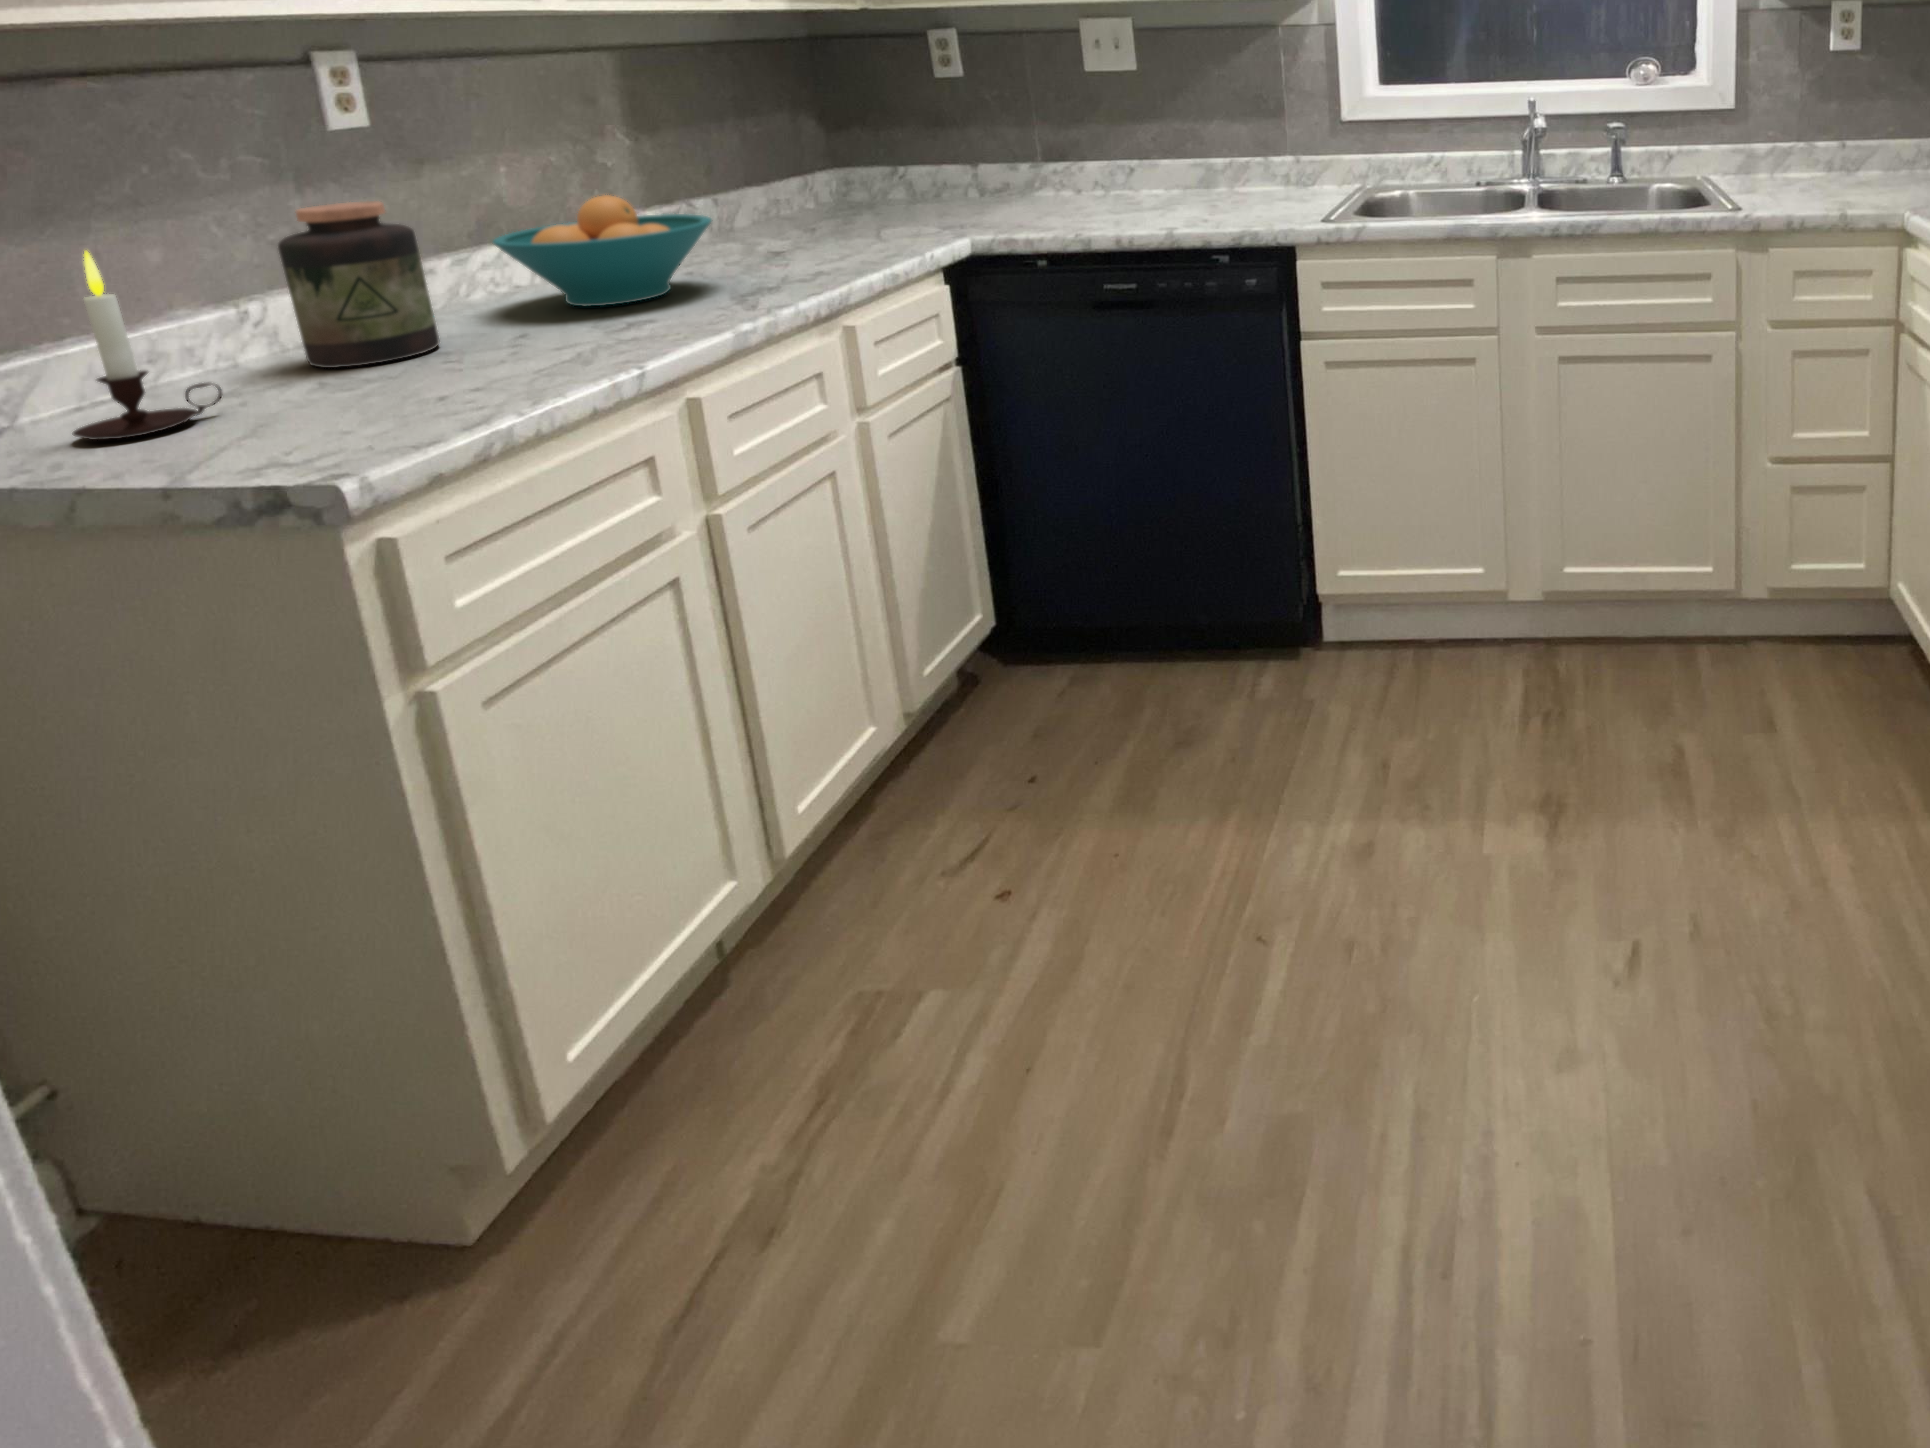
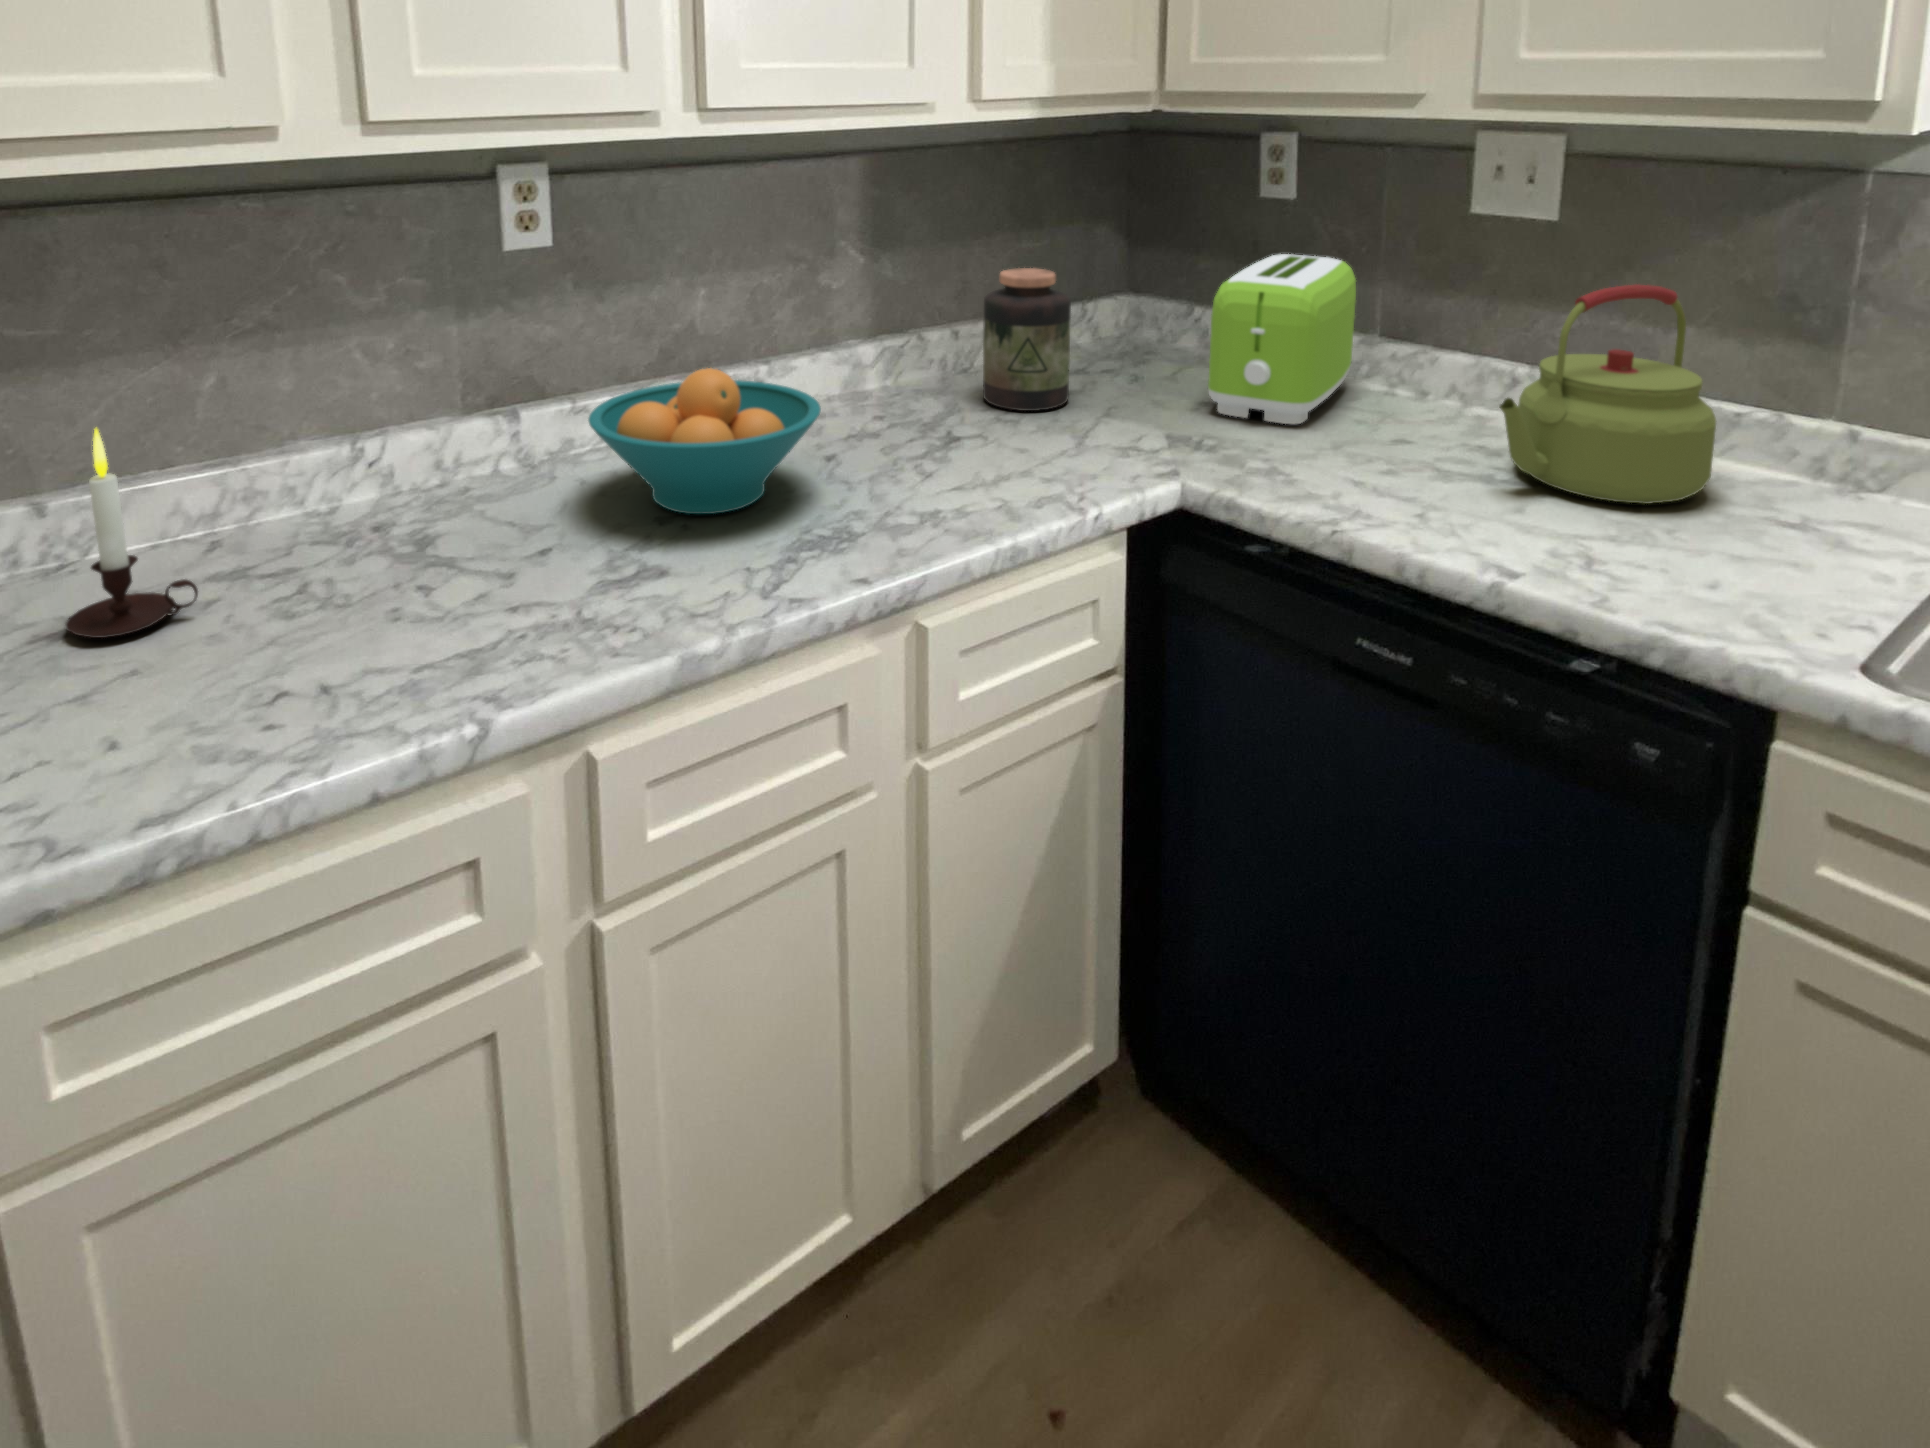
kettle: none [1140,91,1244,208] -> present [1499,285,1716,504]
toaster: none [941,112,1029,216] -> present [1208,254,1356,424]
jar: present [278,201,440,368] -> present [983,268,1071,411]

